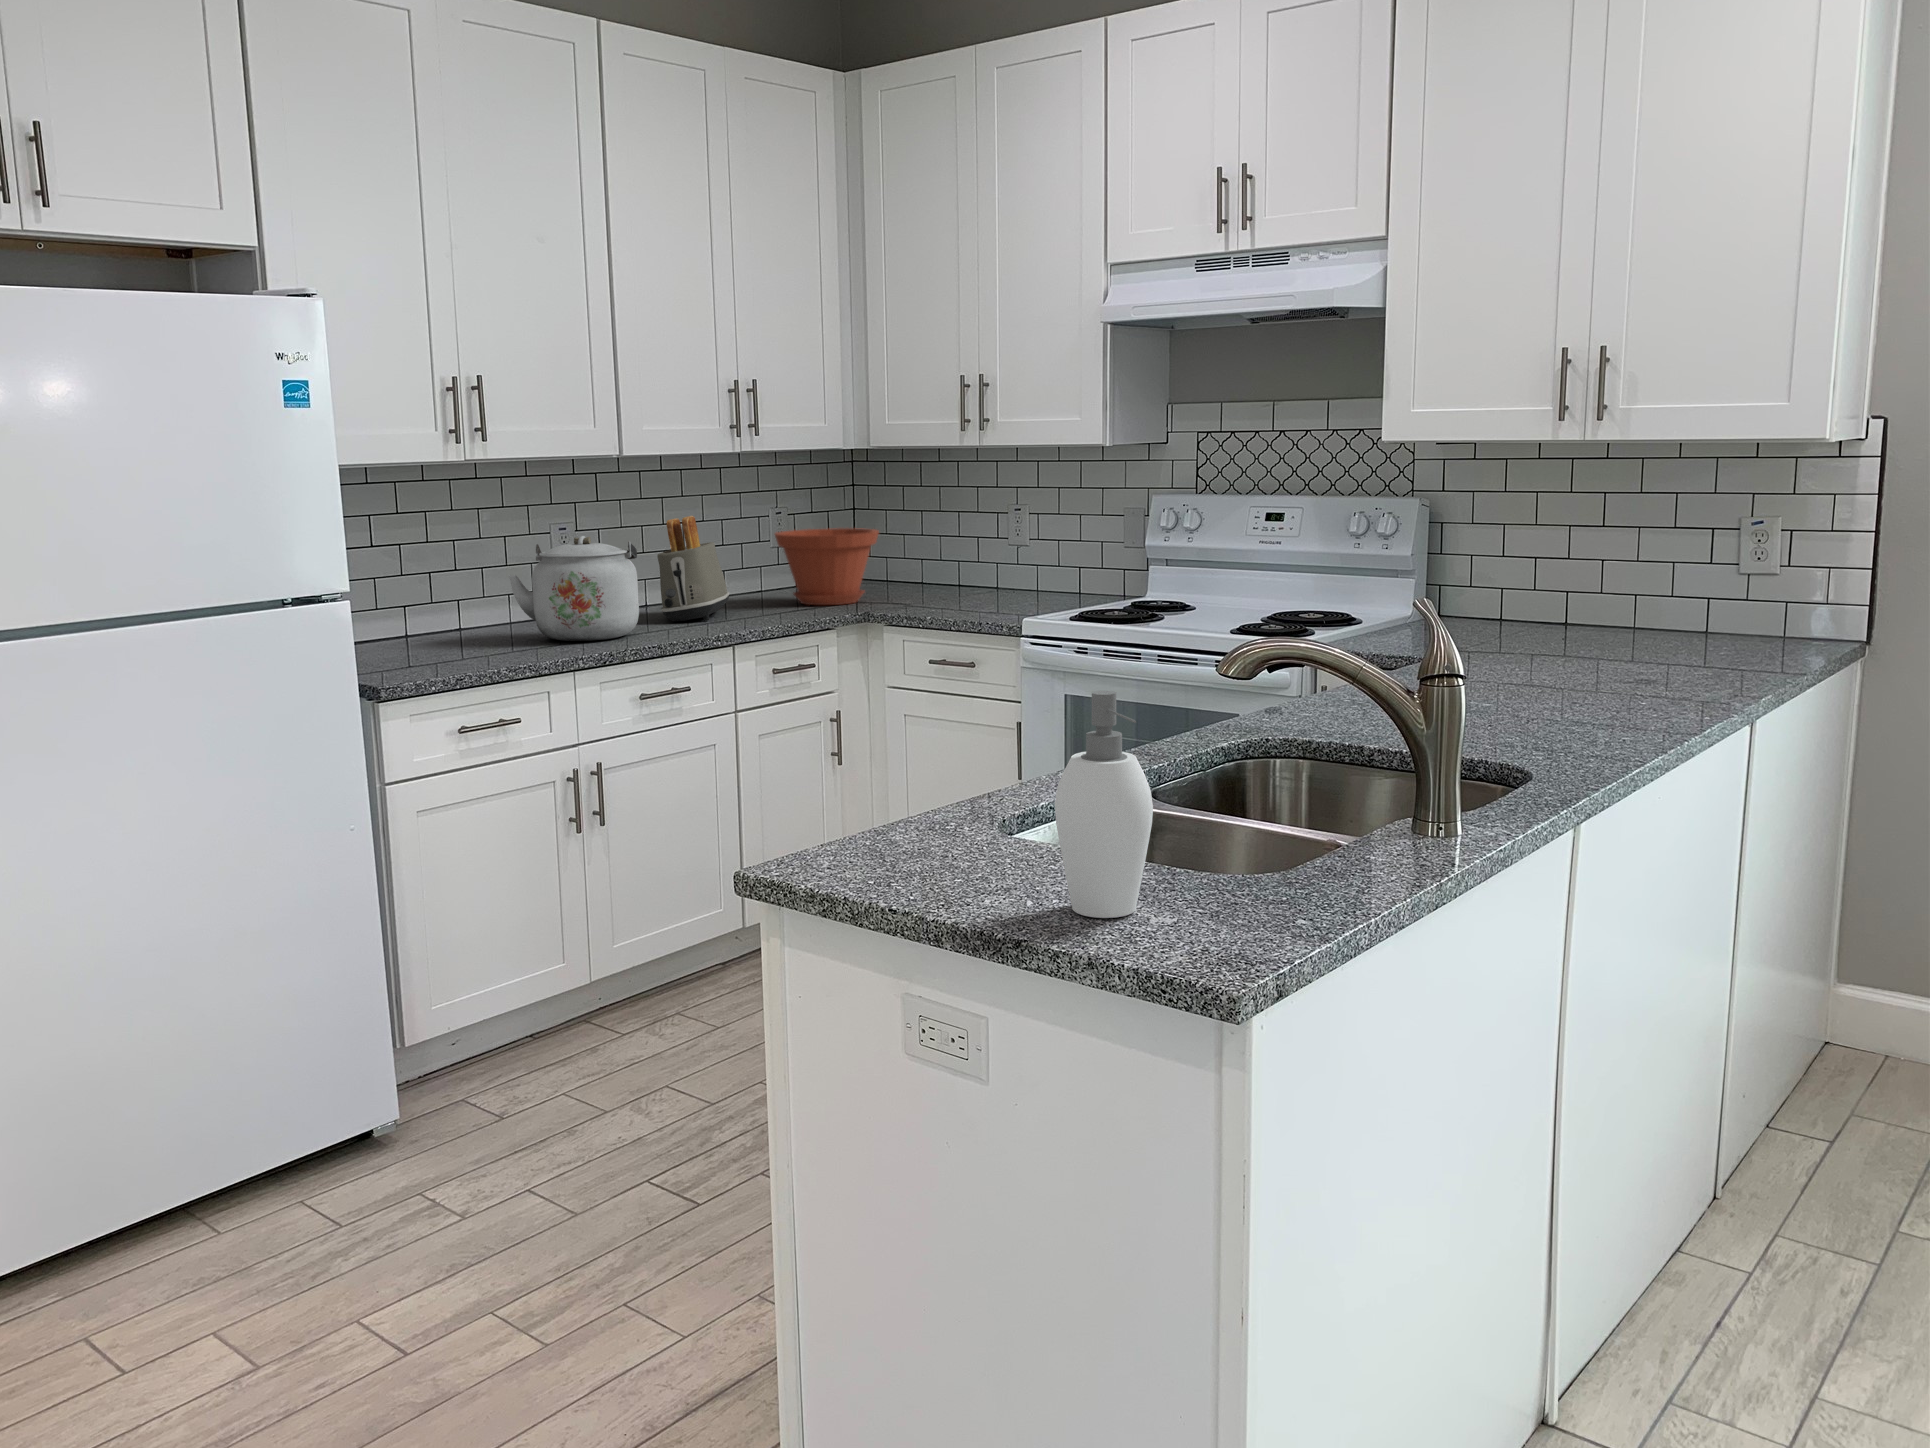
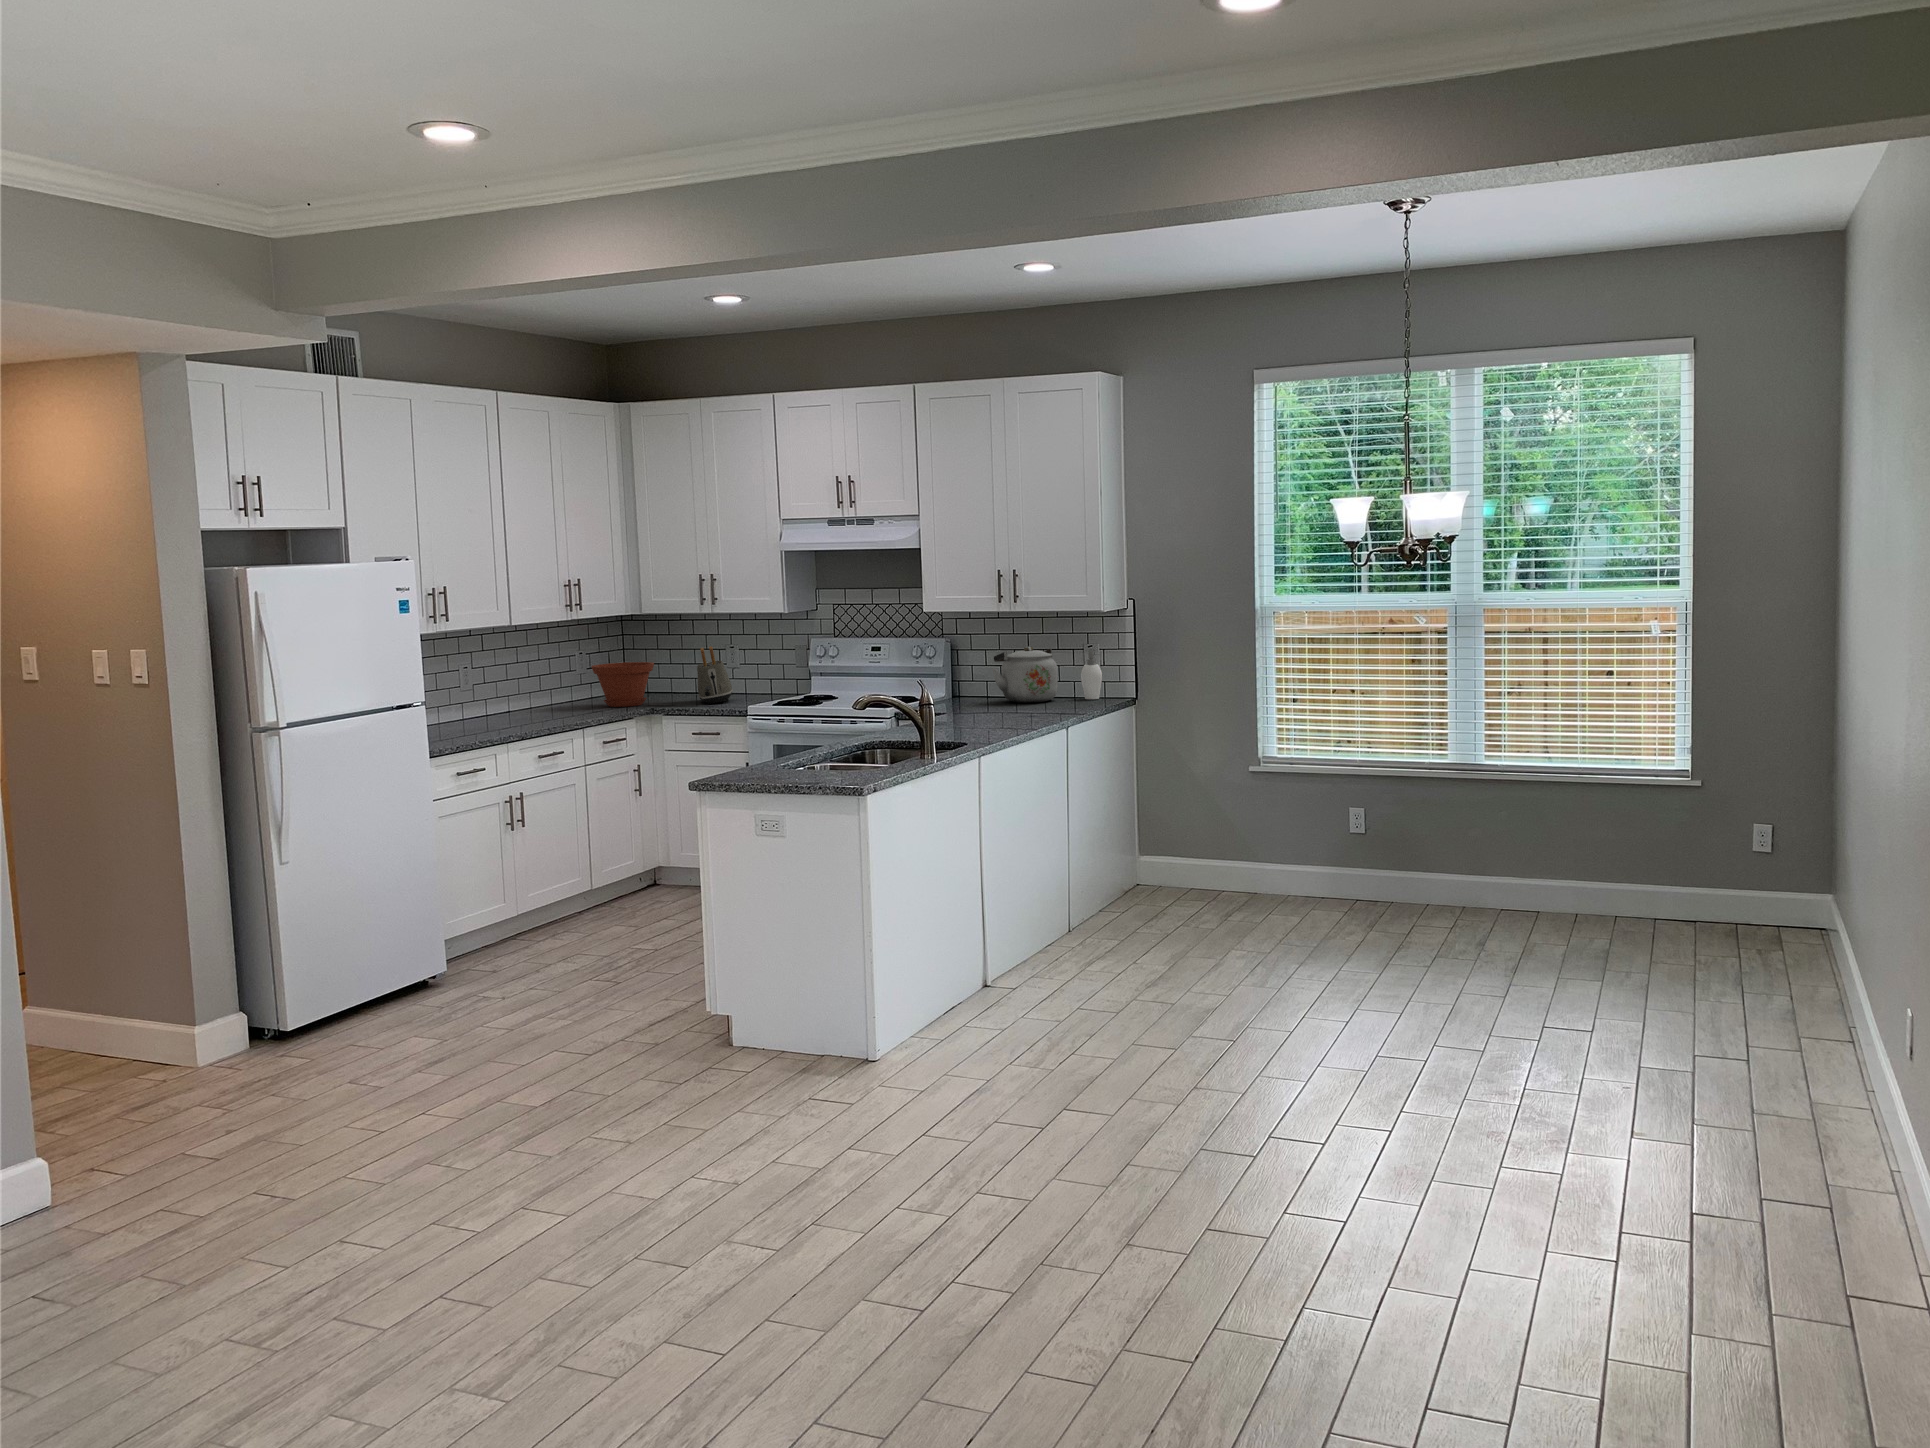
toaster: present [657,516,729,621] -> present [697,646,733,704]
kettle: present [508,536,639,641] -> present [992,647,1058,702]
soap dispenser: present [1055,691,1153,918] -> present [1081,651,1102,699]

